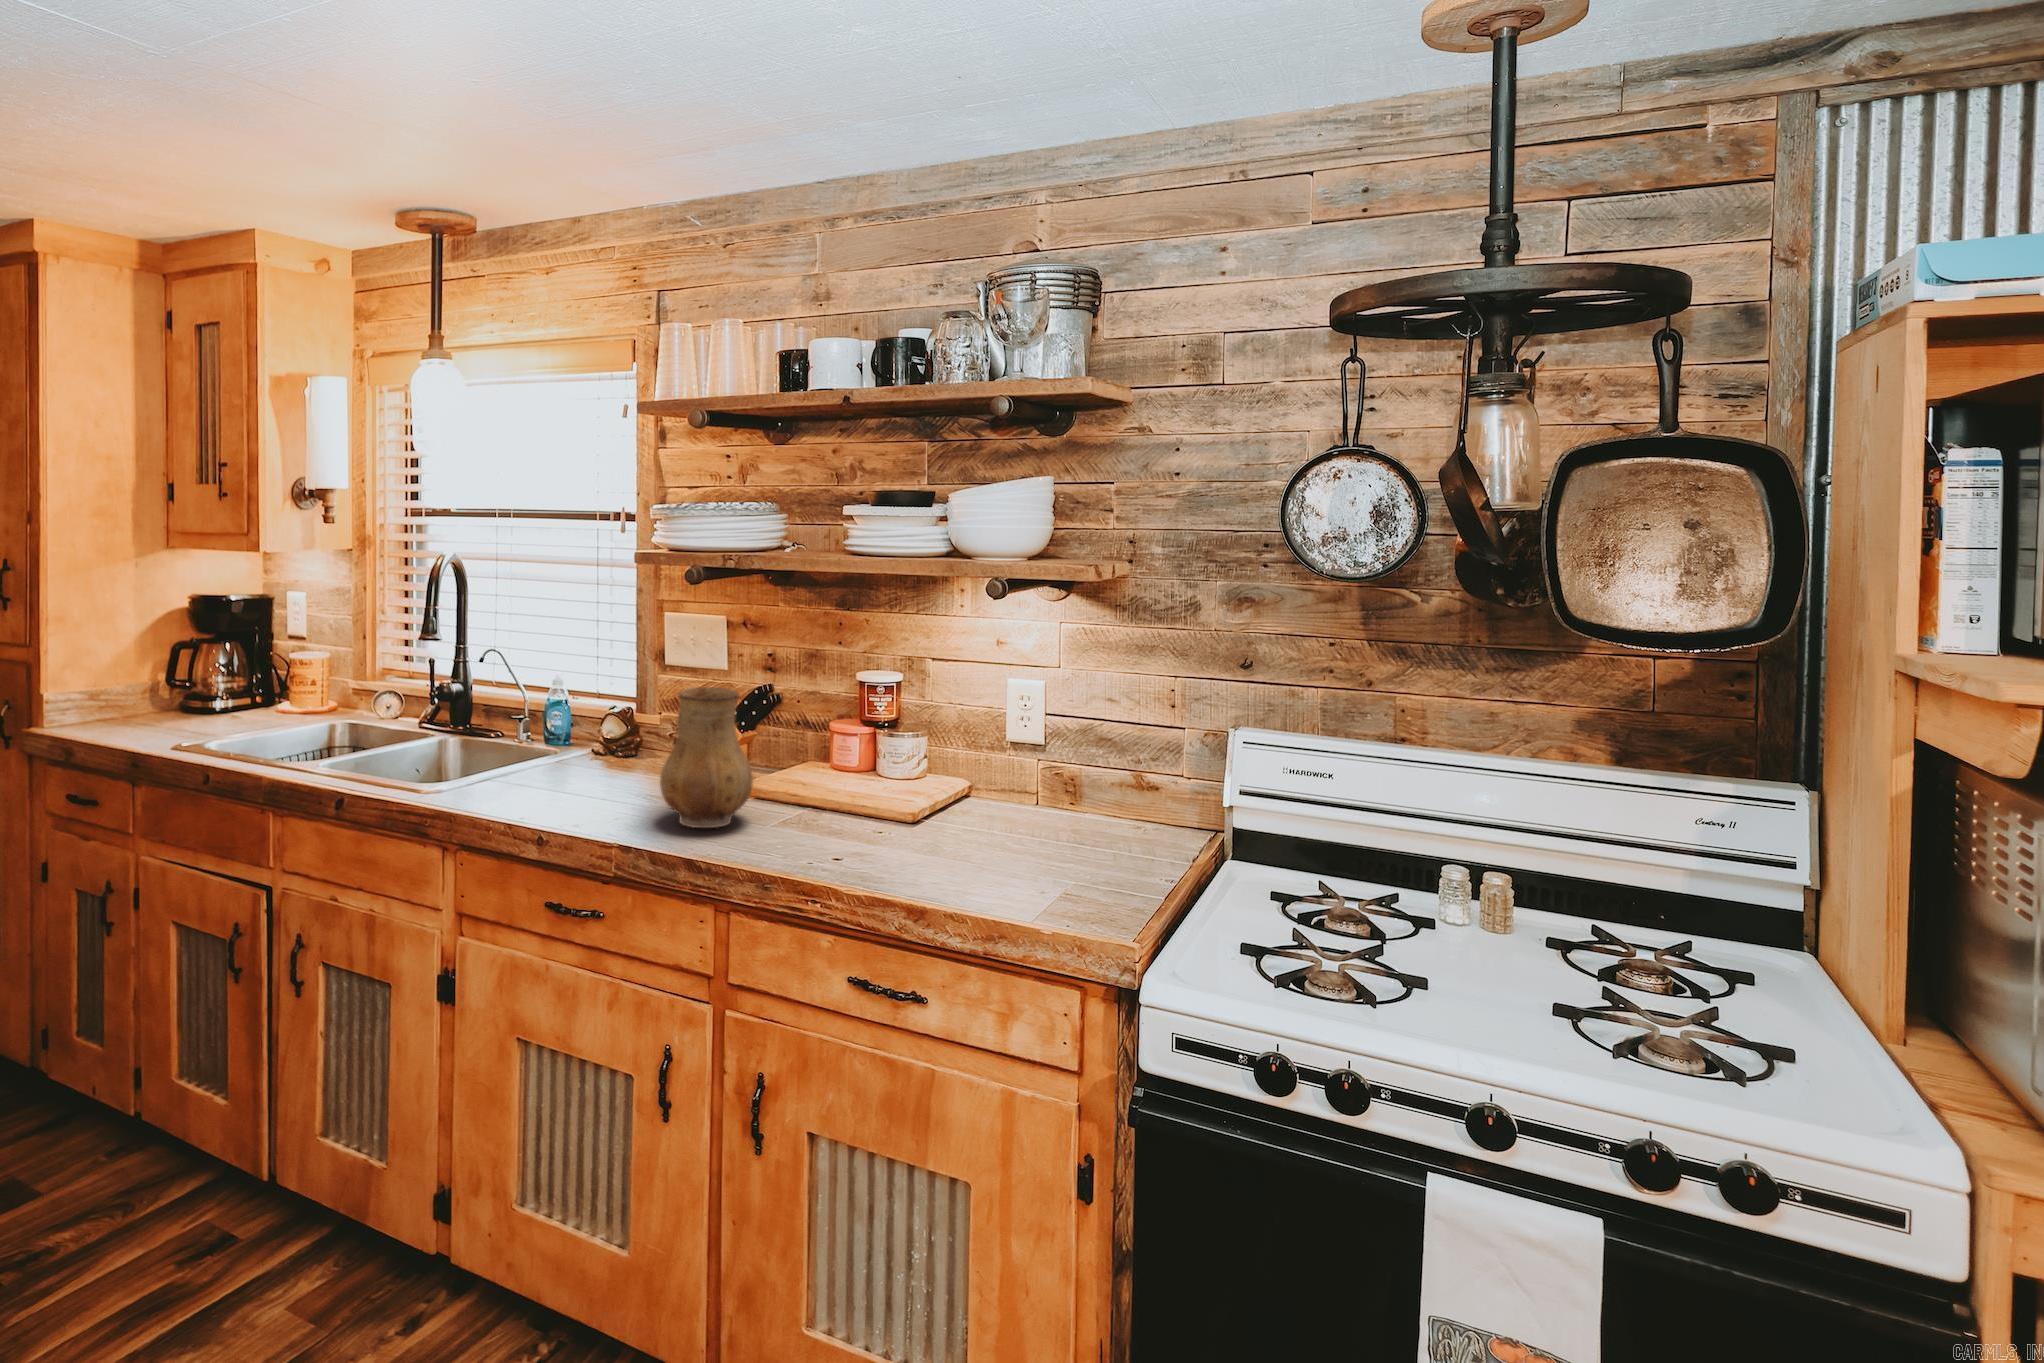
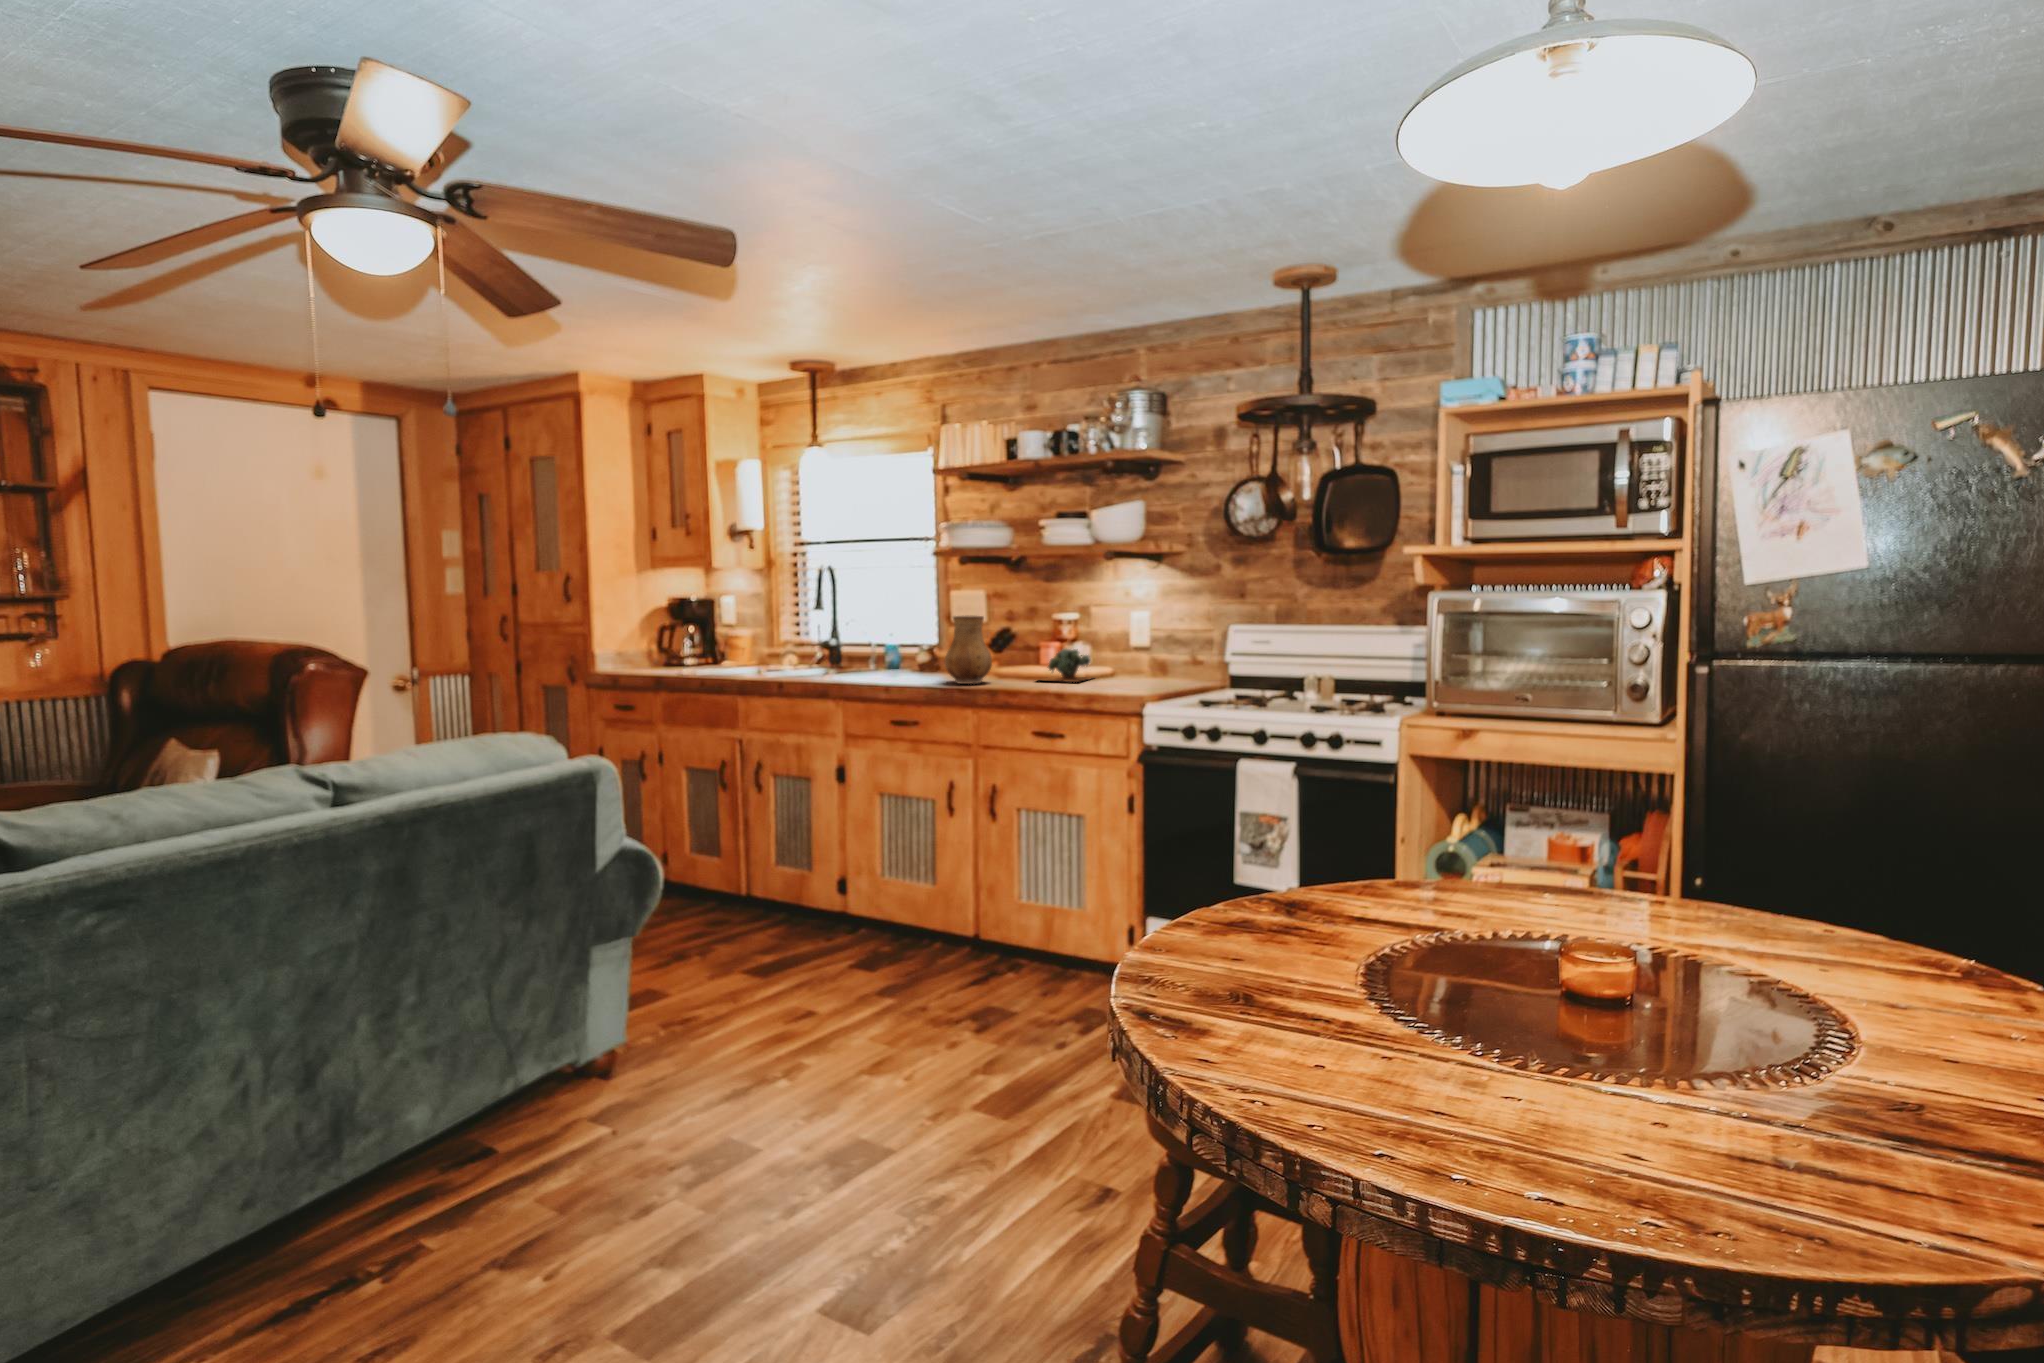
succulent plant: none [830,745,942,824] -> present [1041,649,1091,682]

